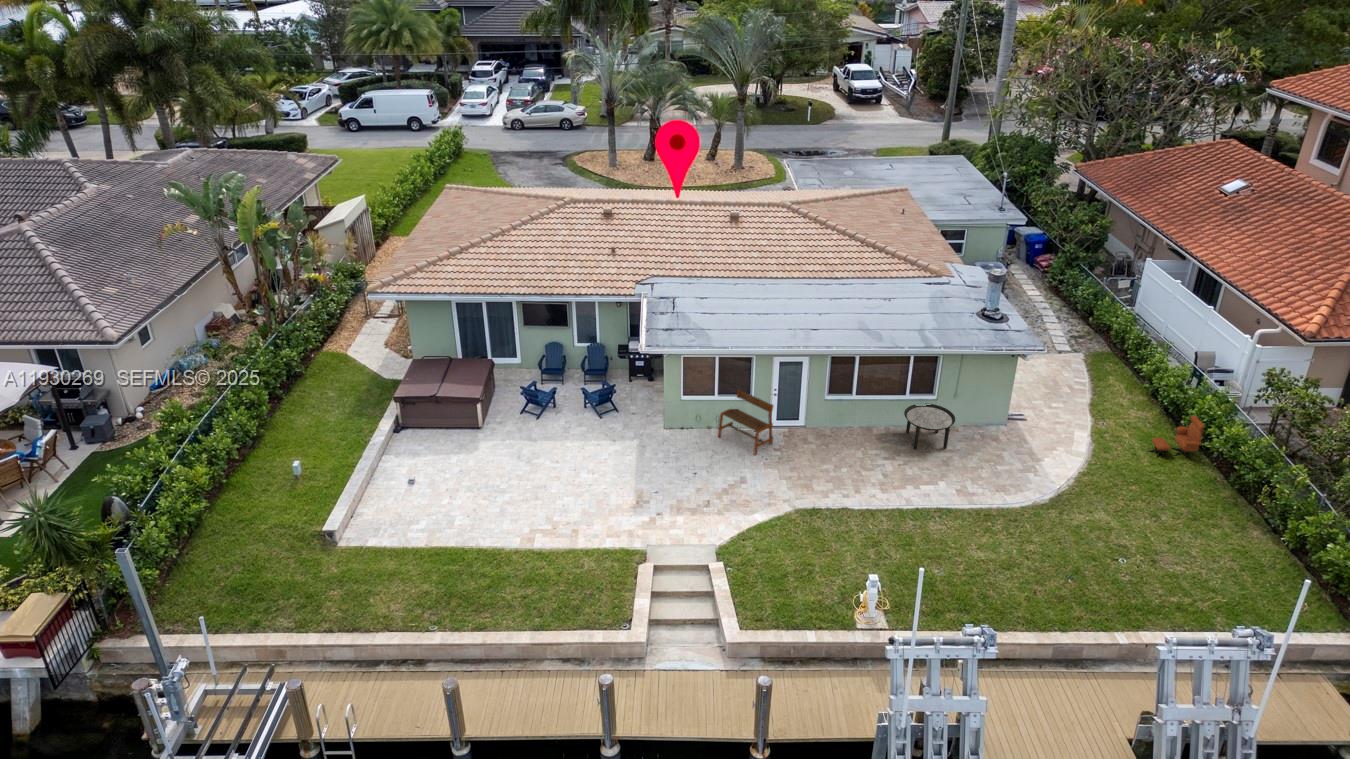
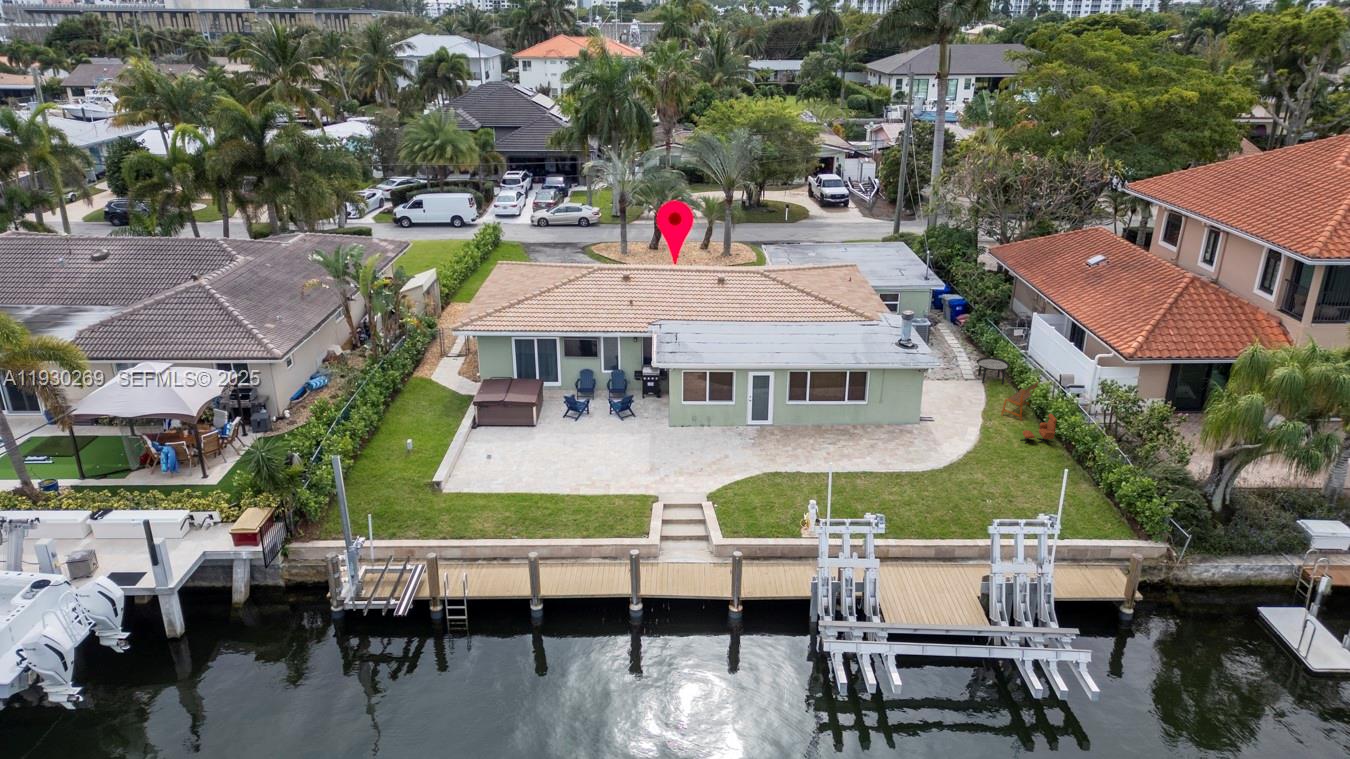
bench: present [718,389,773,455] -> present [1001,382,1038,420]
round table: present [904,404,955,450] -> present [977,357,1010,384]

